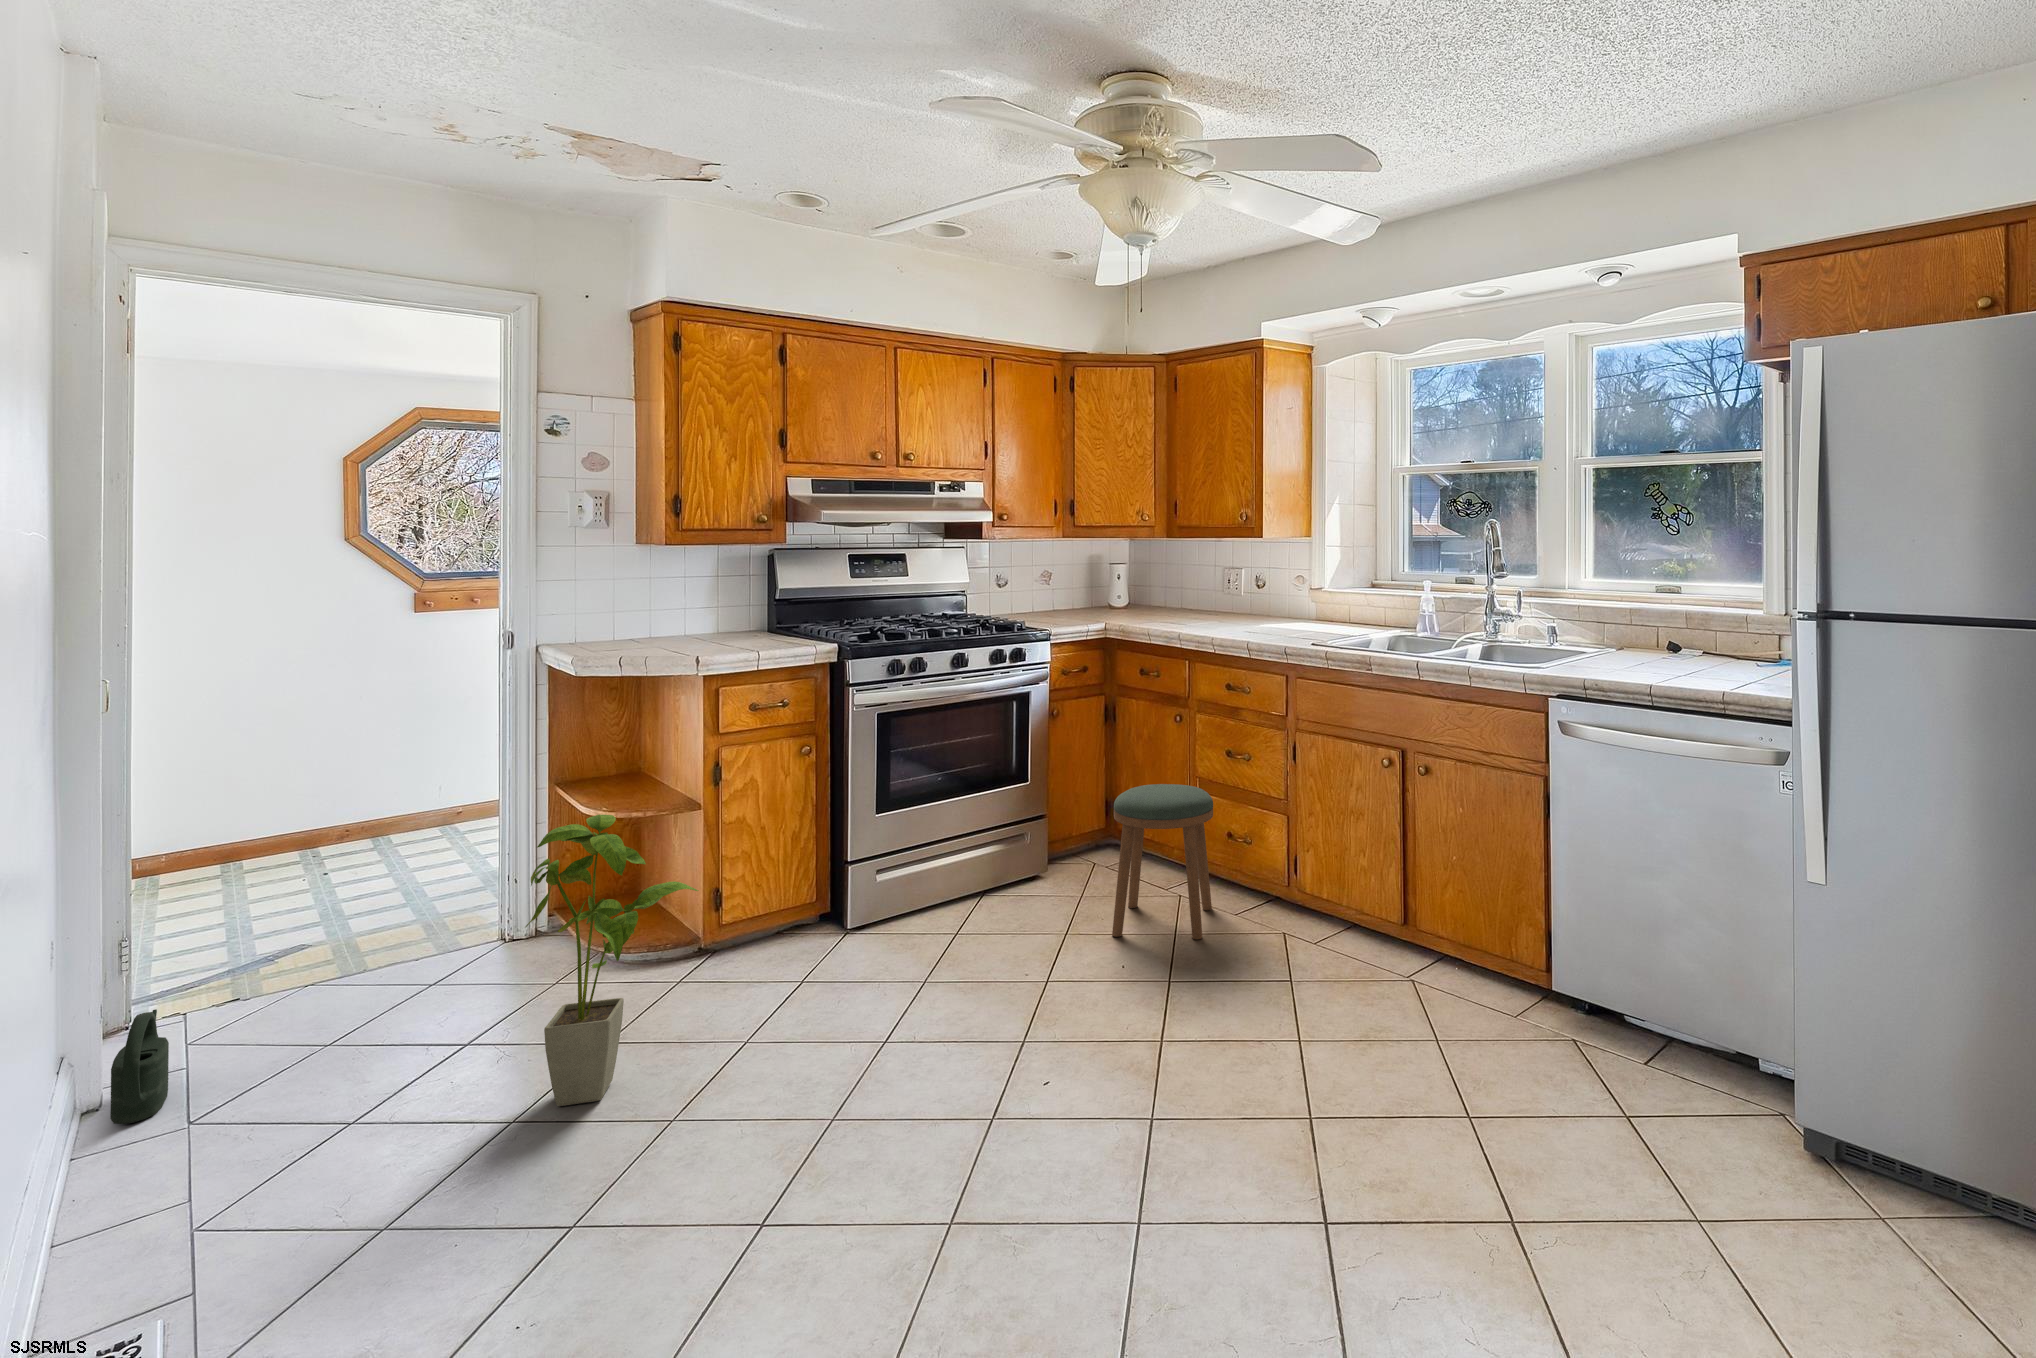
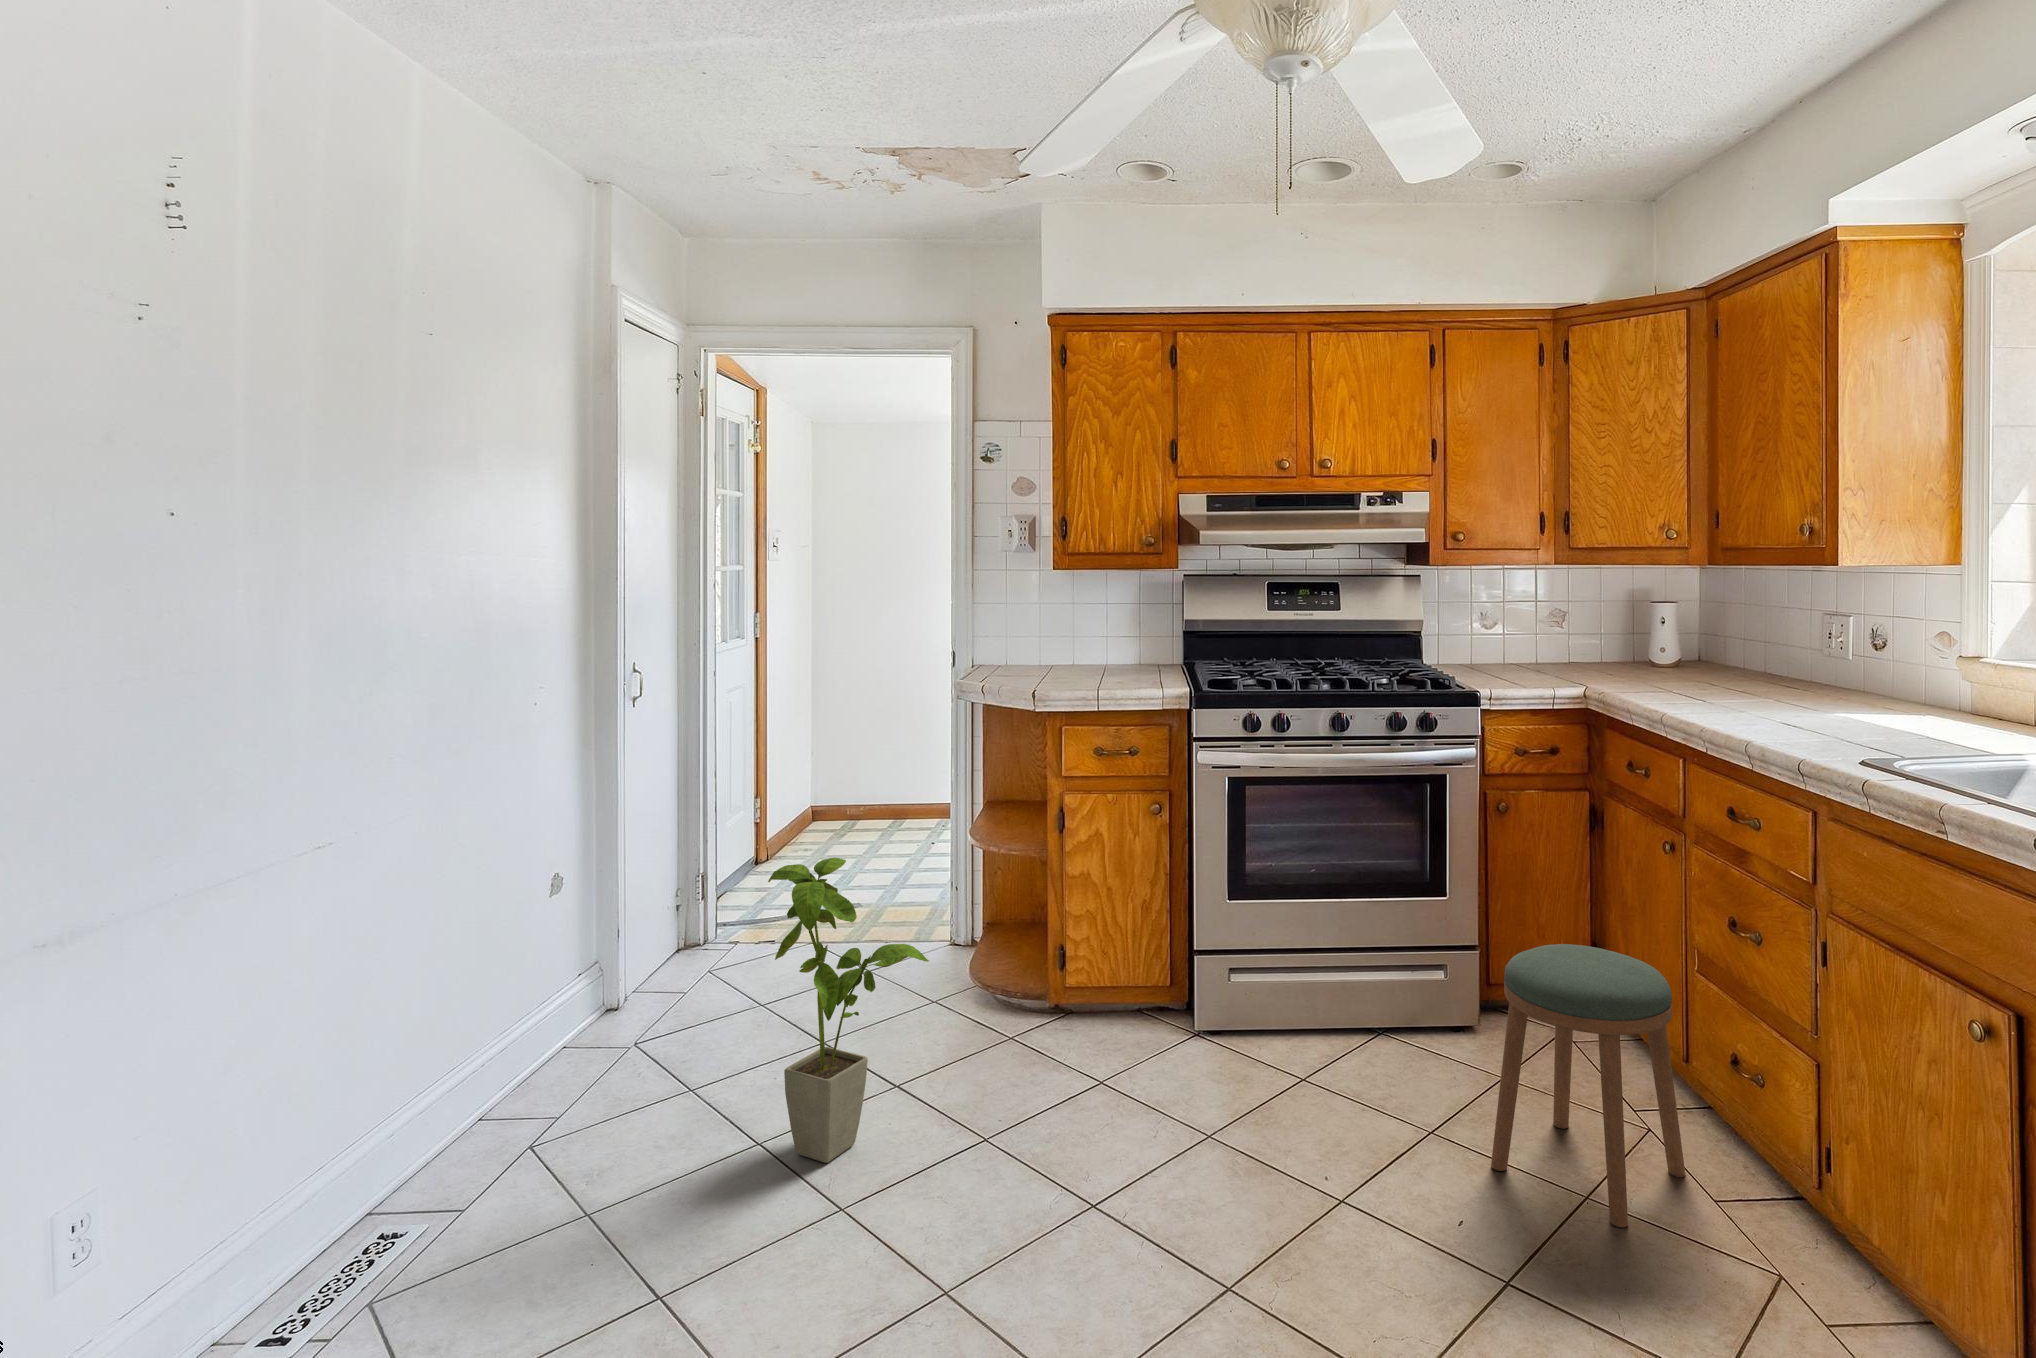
watering can: present [110,1009,169,1124] -> none [598,947,667,1040]

